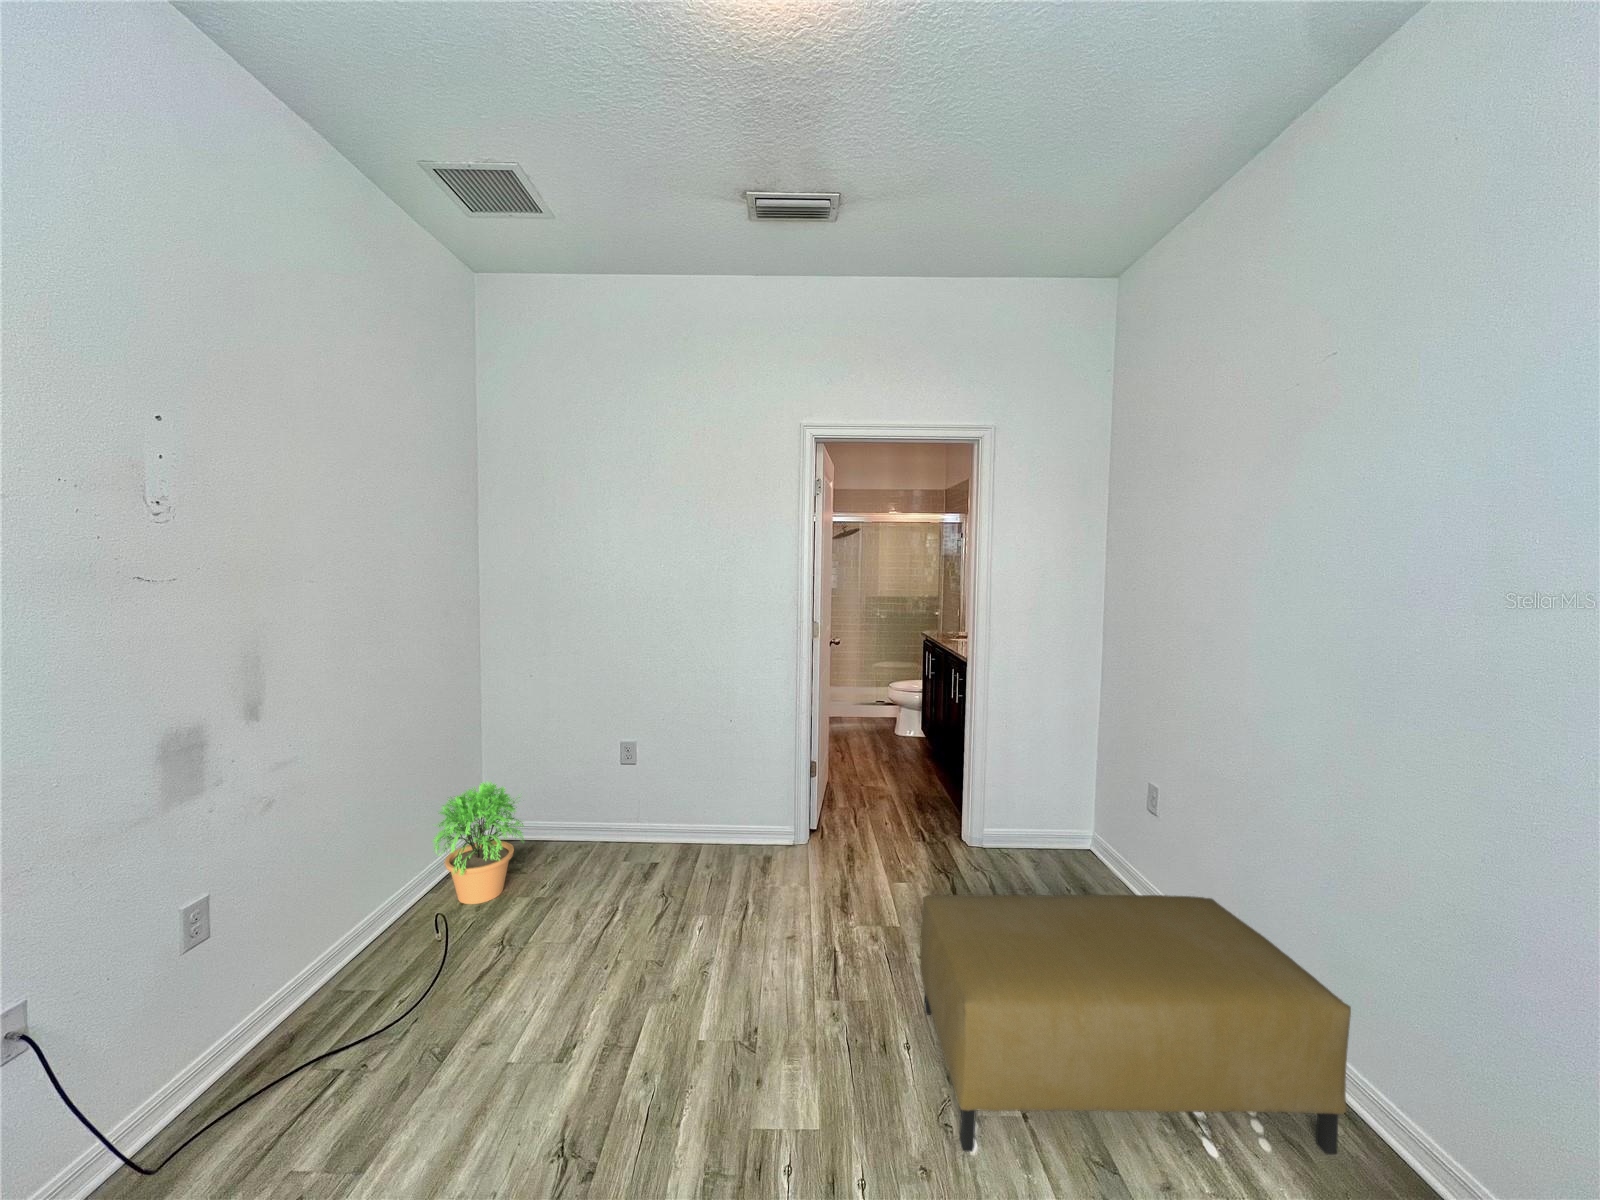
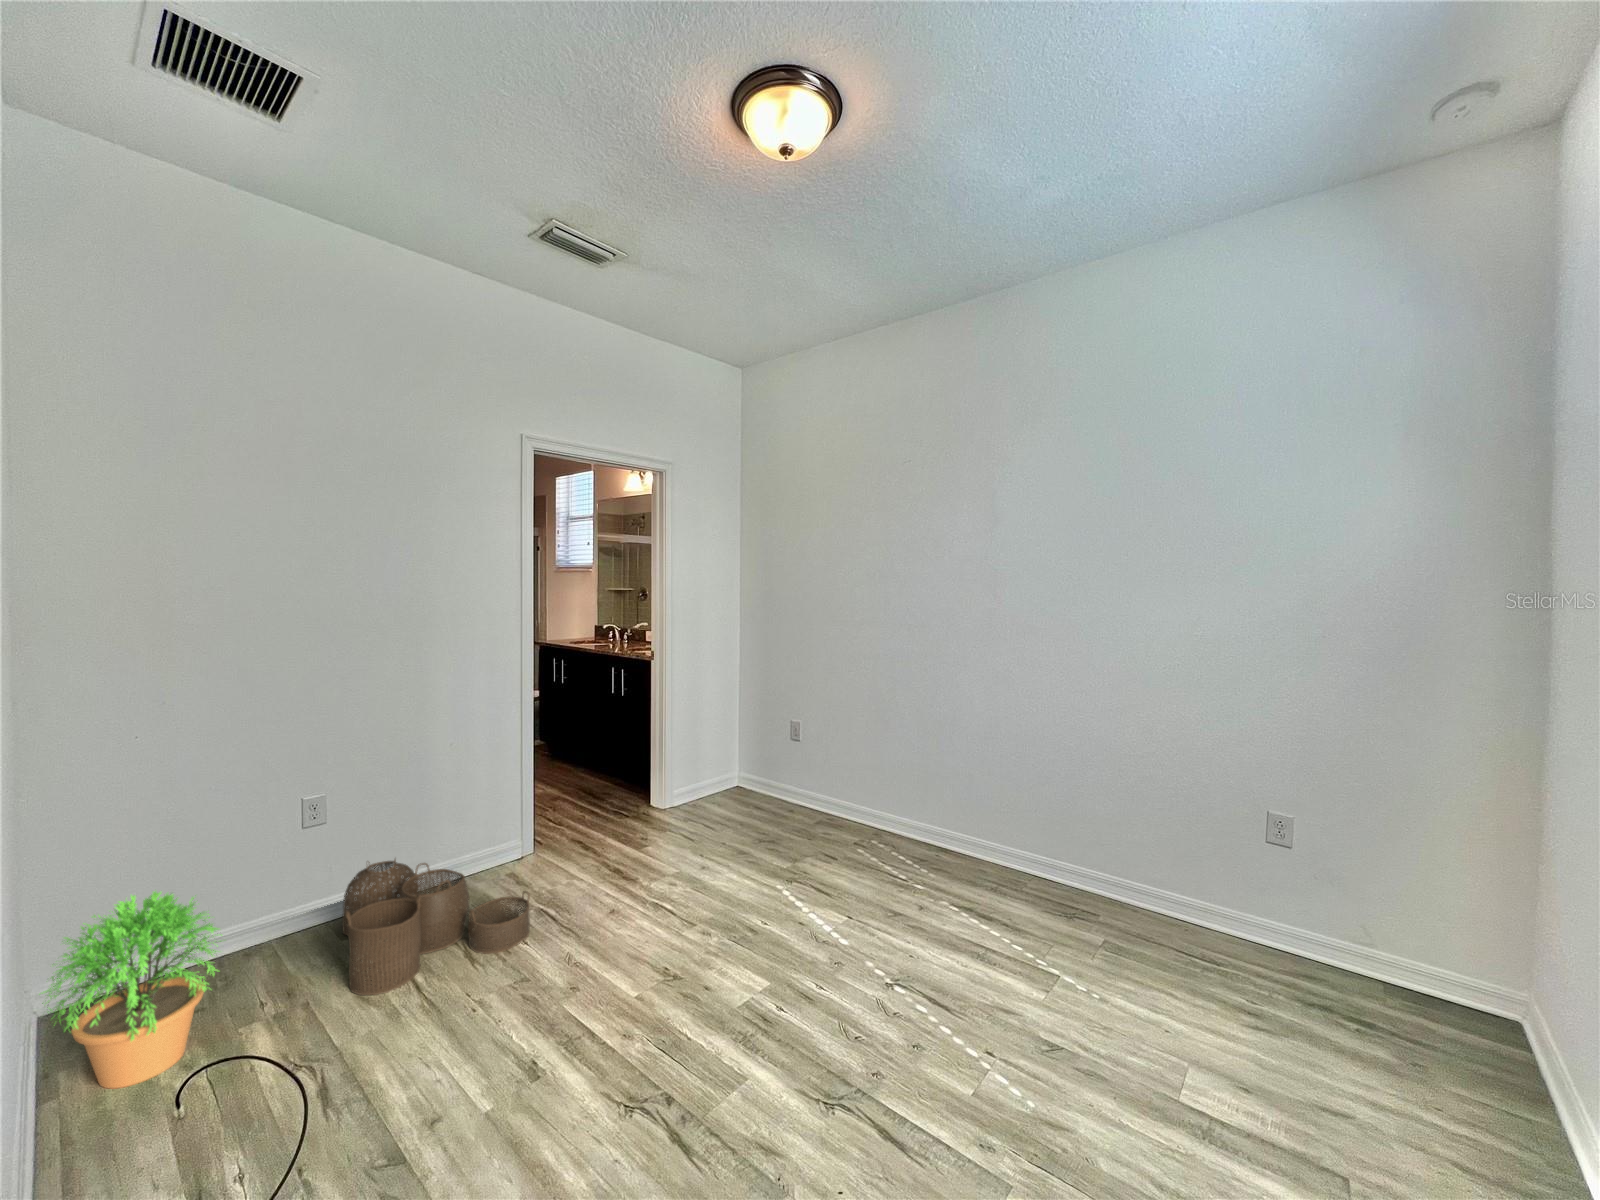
woven basket: none [586,805,724,926] -> present [342,859,530,995]
ottoman: present [920,894,1351,1155] -> none [749,769,955,946]

